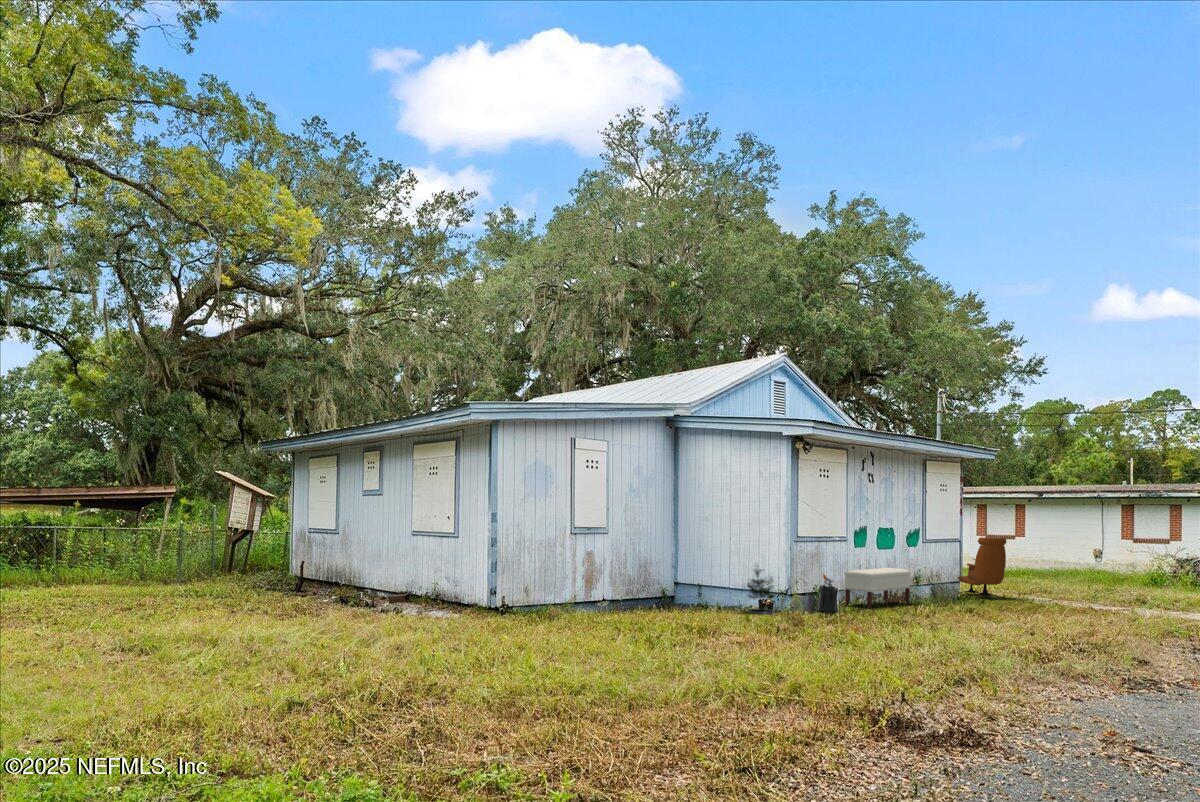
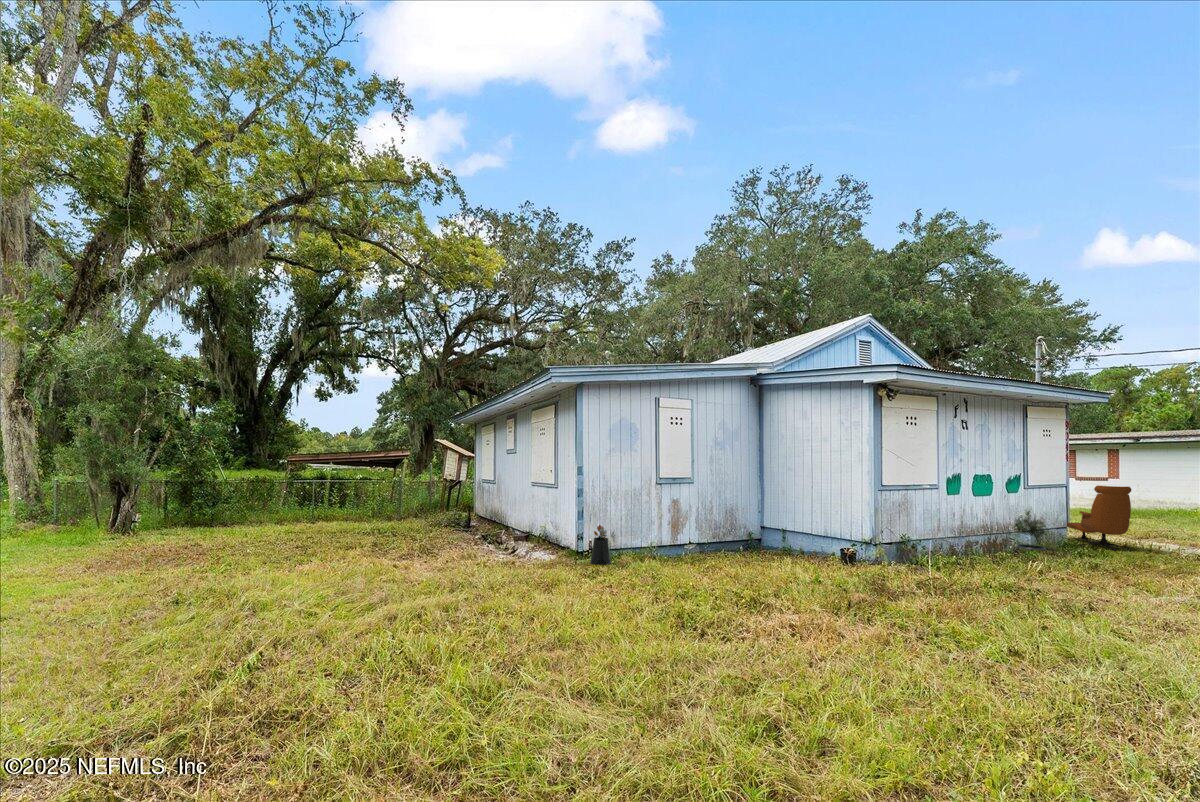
potted tree: present [747,568,775,614] -> present [1017,511,1046,550]
bench: present [844,568,911,609] -> none [938,516,1016,561]
watering can: present [817,574,839,612] -> present [590,525,611,565]

